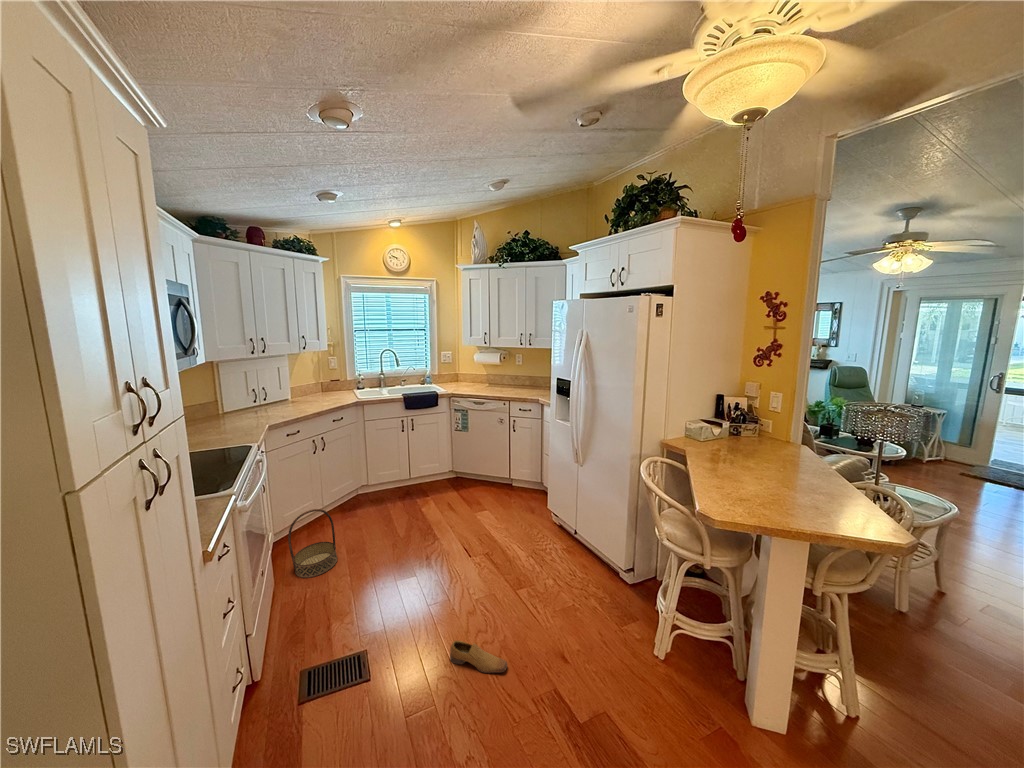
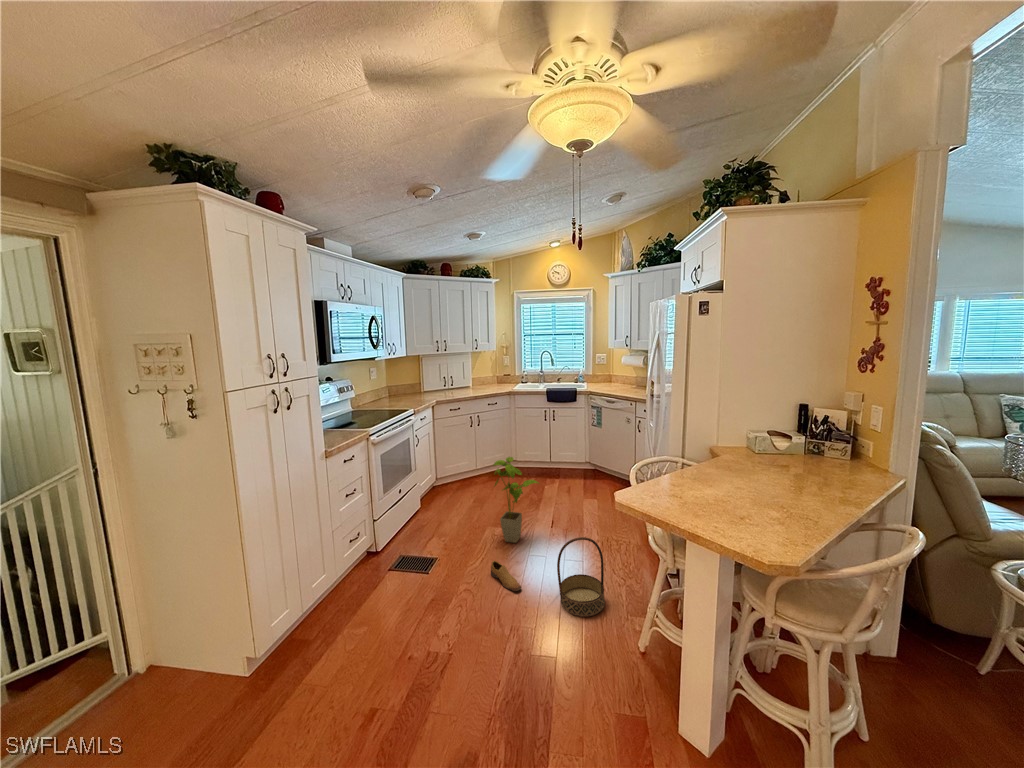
house plant: none [409,491,471,602] -> present [494,457,538,543]
basket: present [288,509,337,578] -> present [557,537,605,617]

